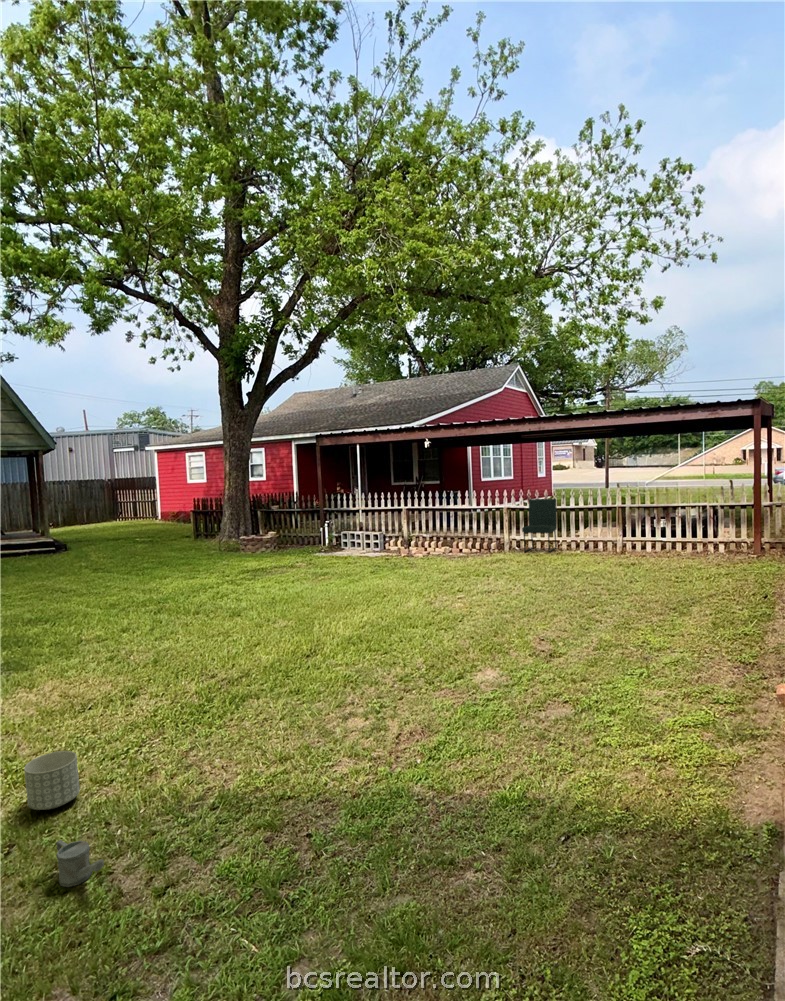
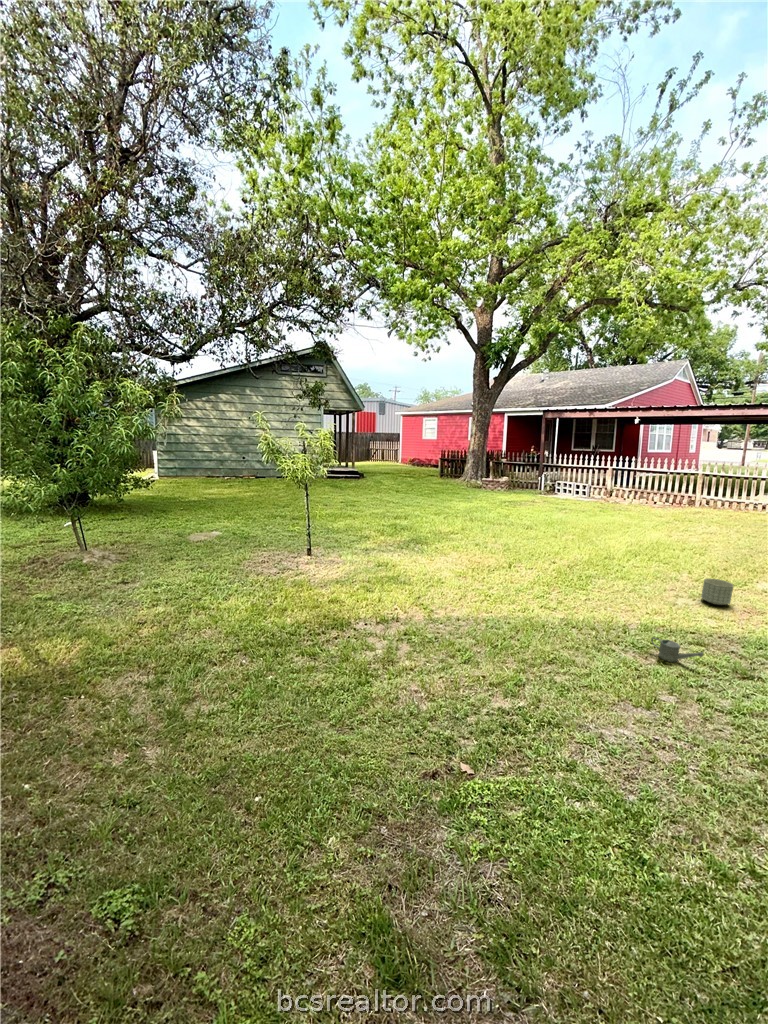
chair: present [522,499,557,552] -> none [718,471,752,512]
planter: present [24,751,80,810] -> present [701,578,733,605]

